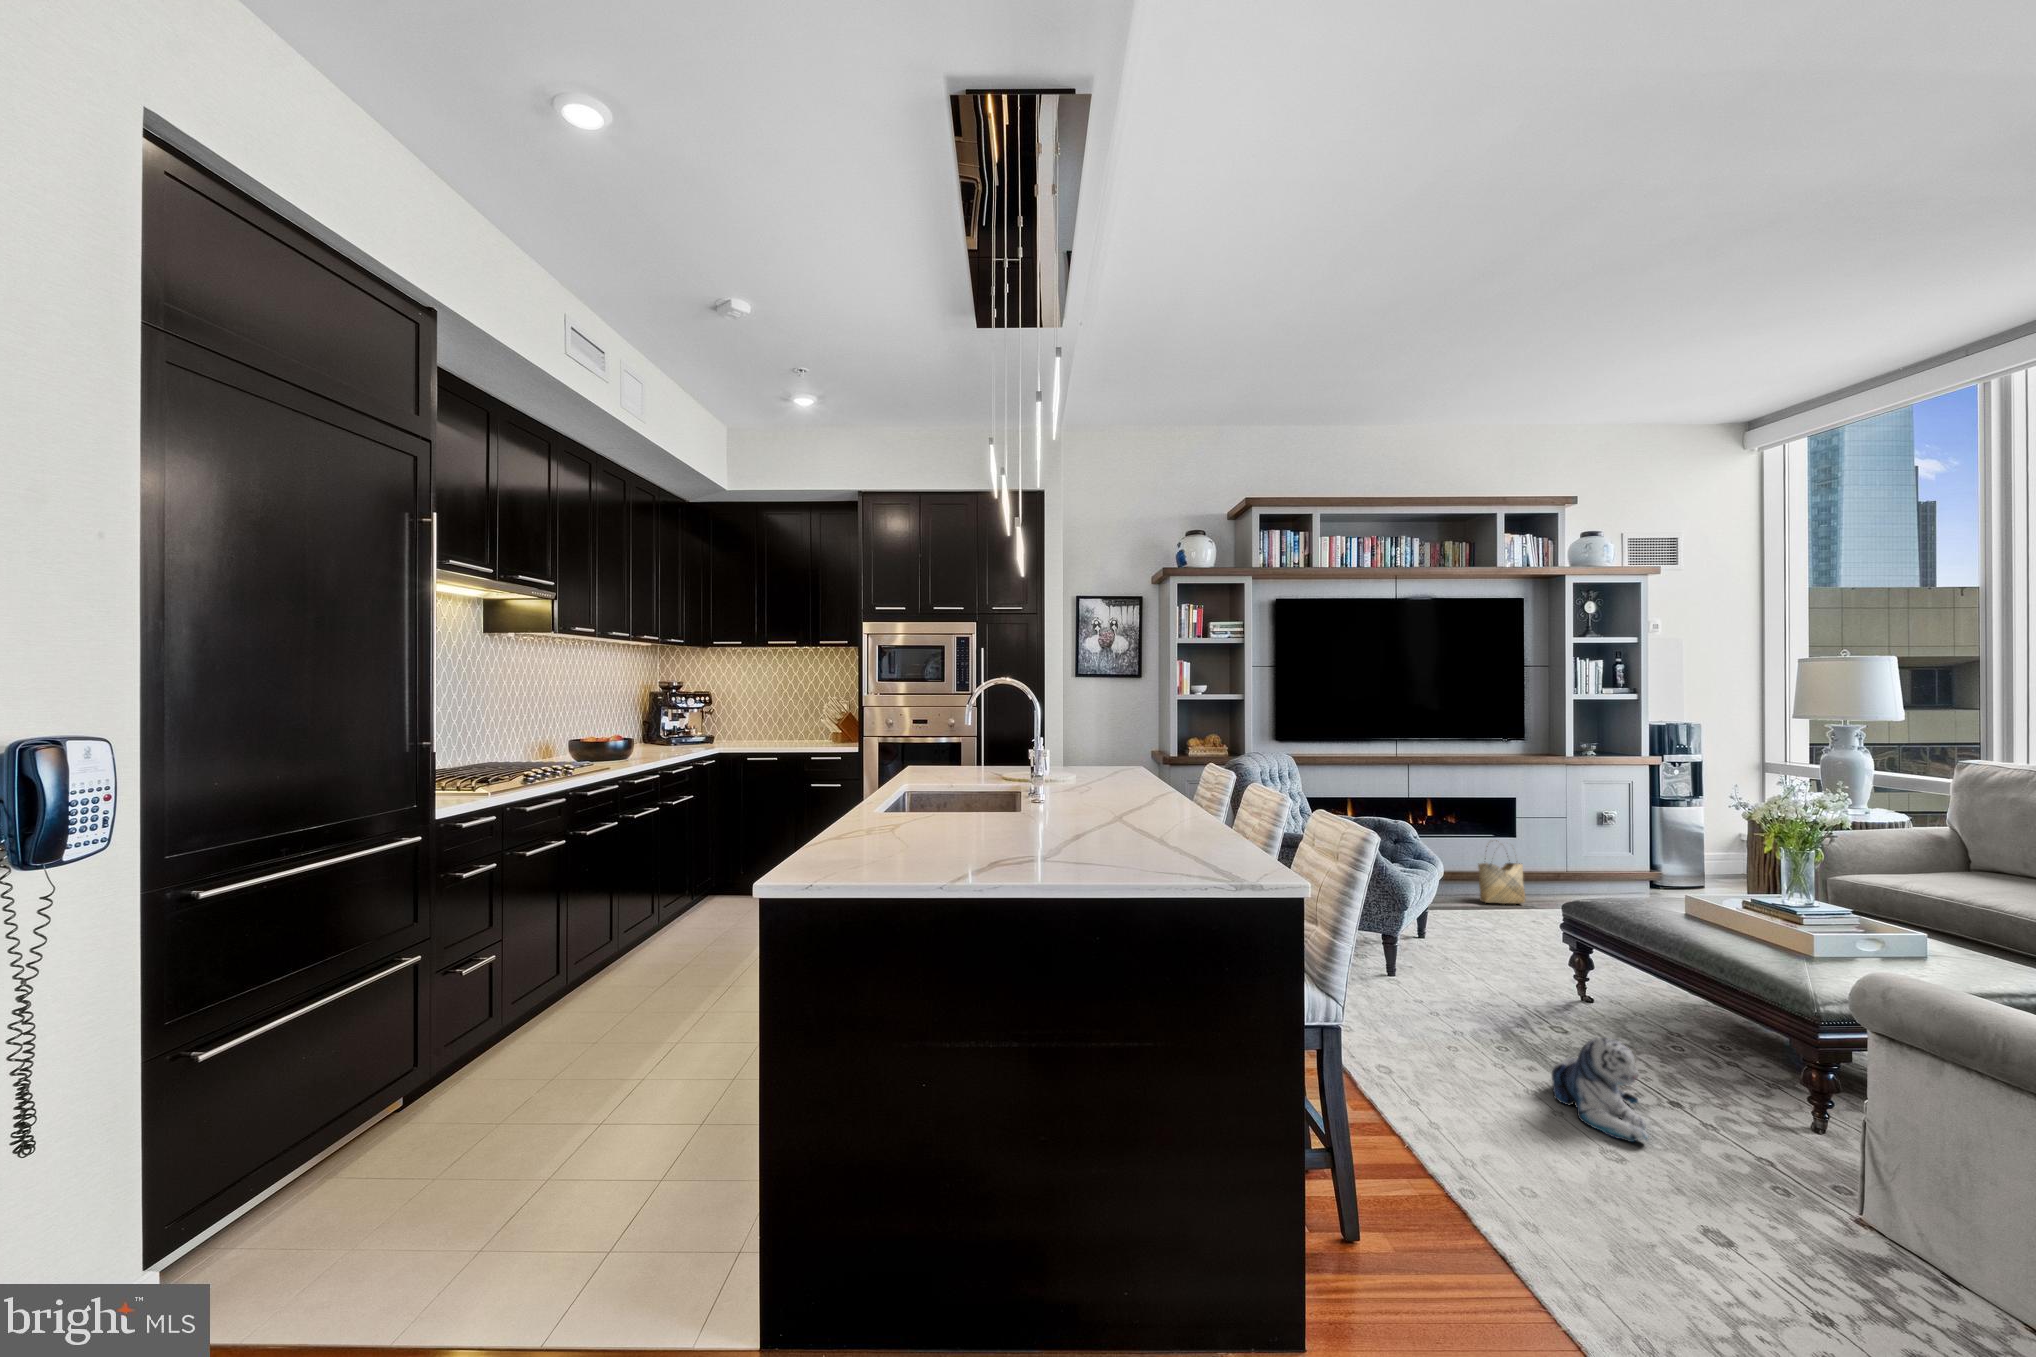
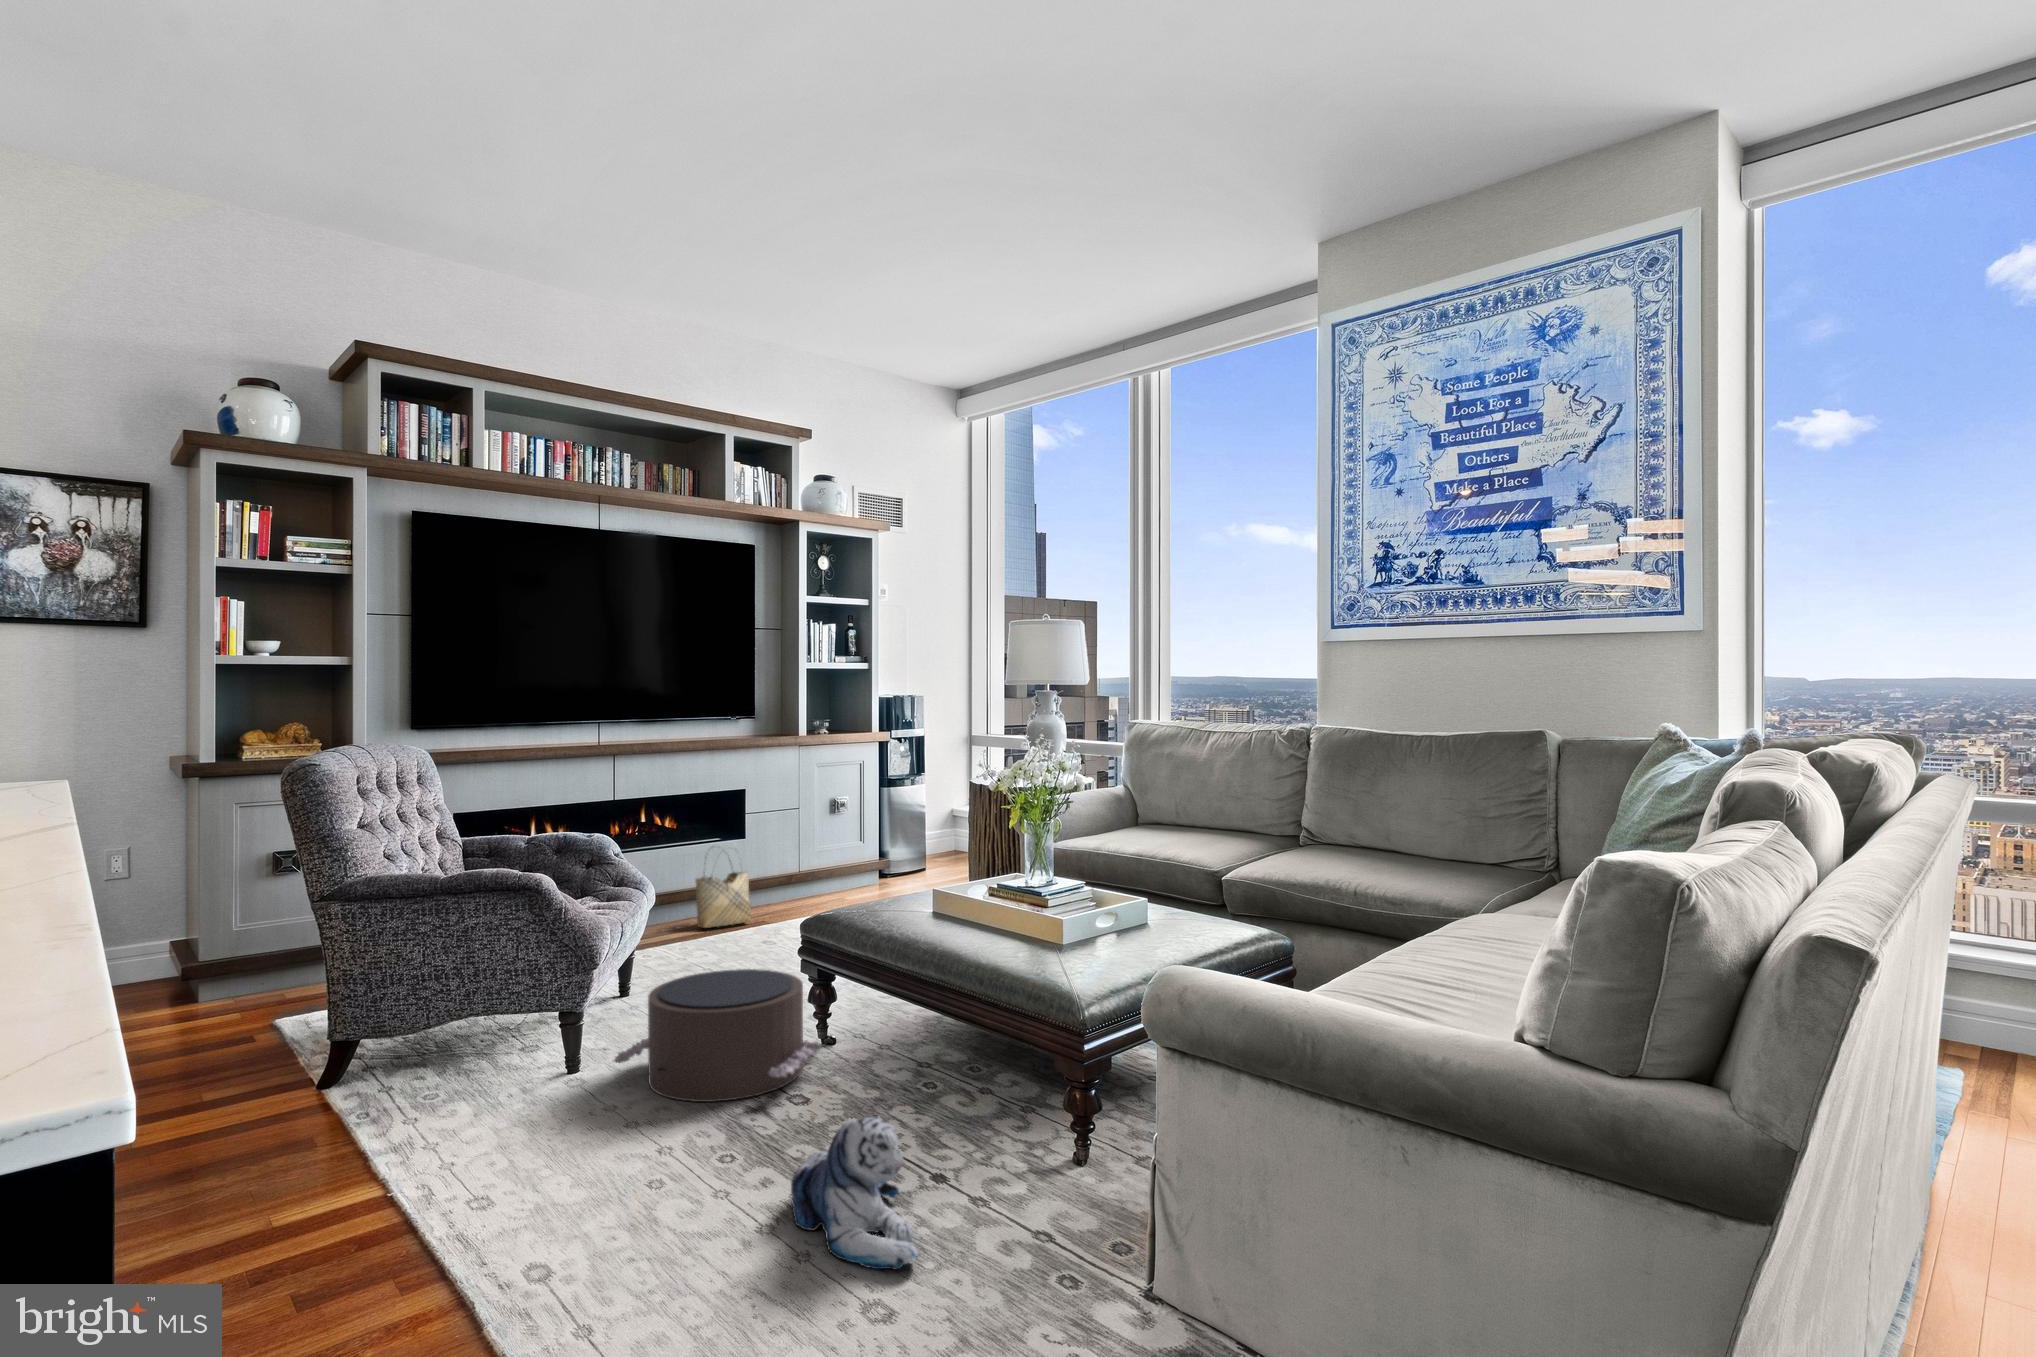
pouf: none [1421,929,1582,1021] -> present [613,969,821,1102]

